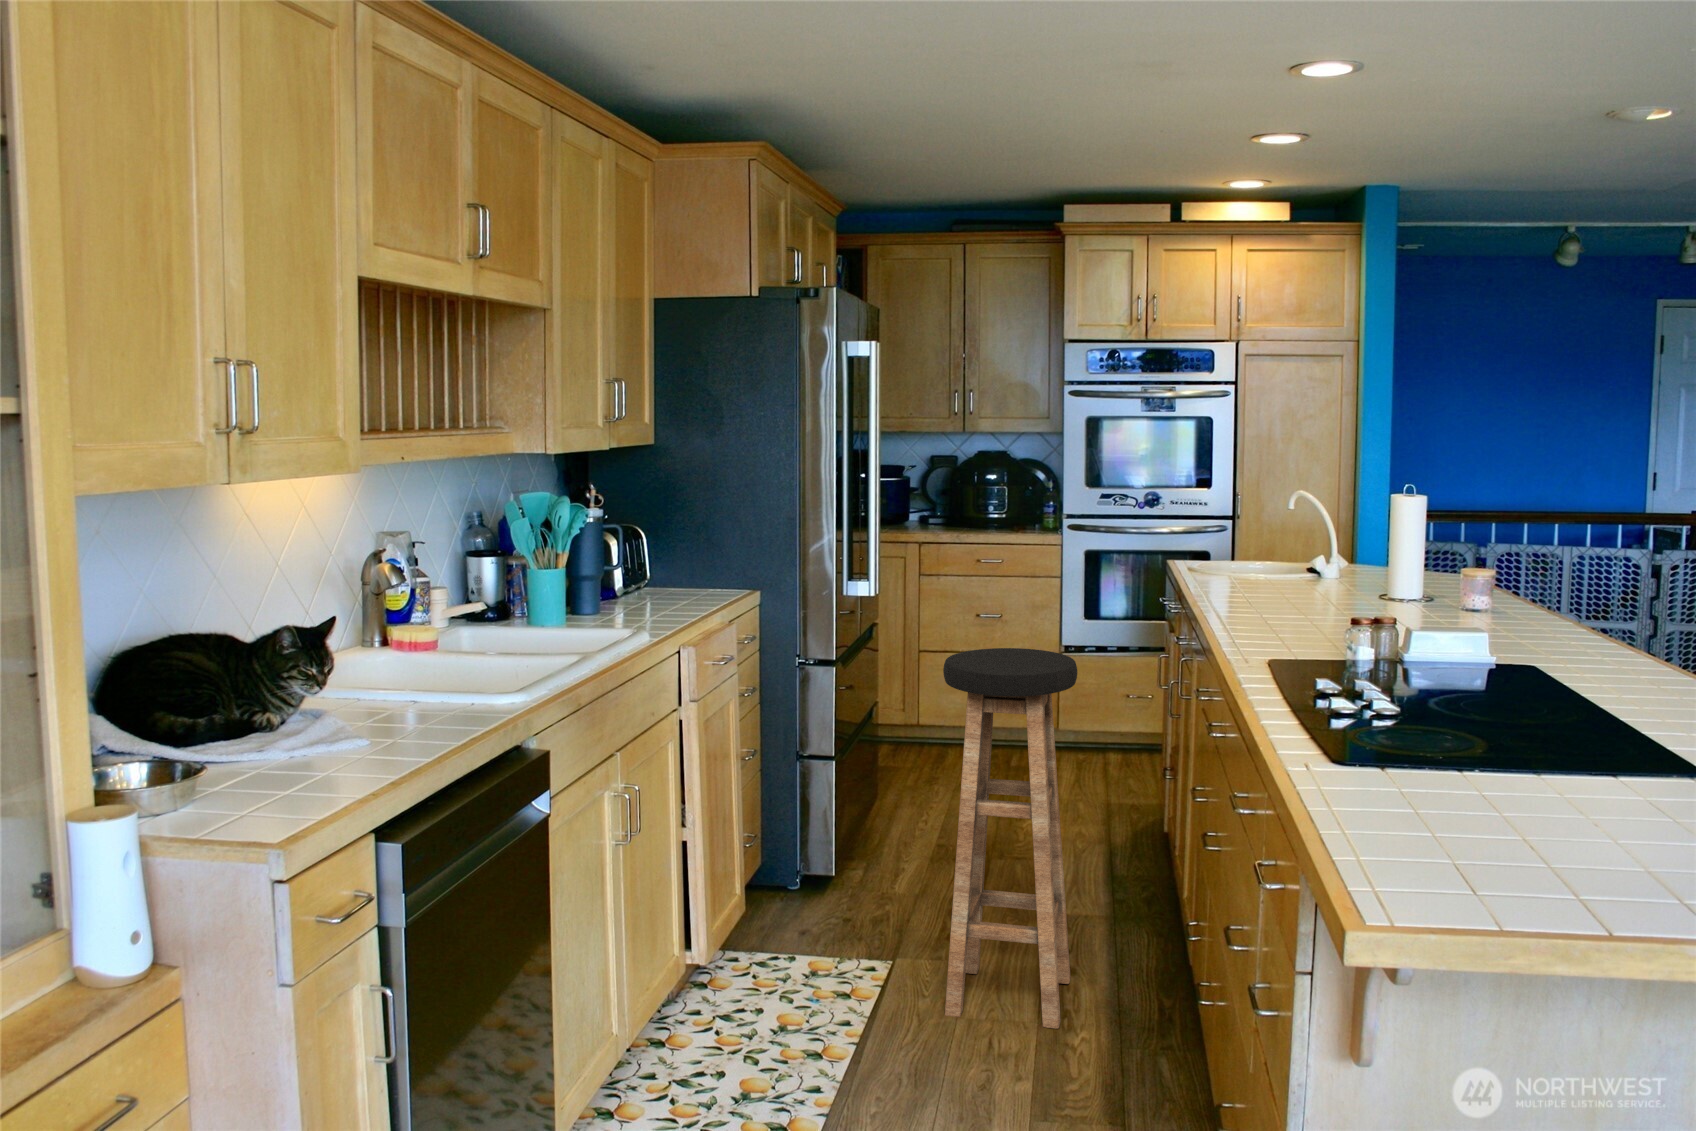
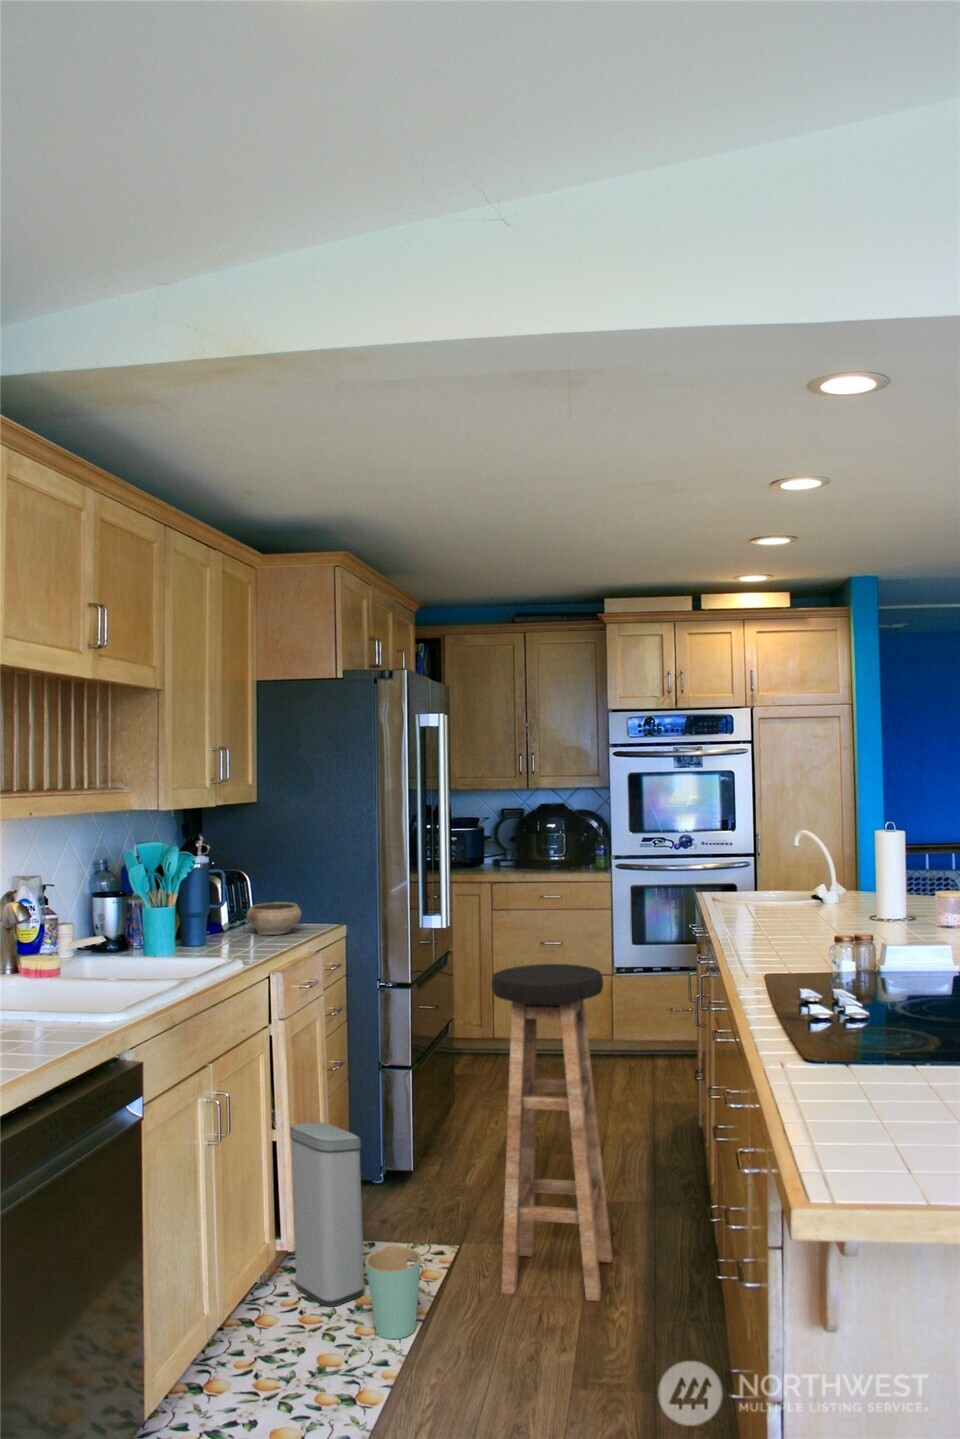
ceramic bowl: none [646,565,711,605] -> present [247,902,301,935]
trash can: none [704,822,858,1065] -> present [290,1122,421,1339]

